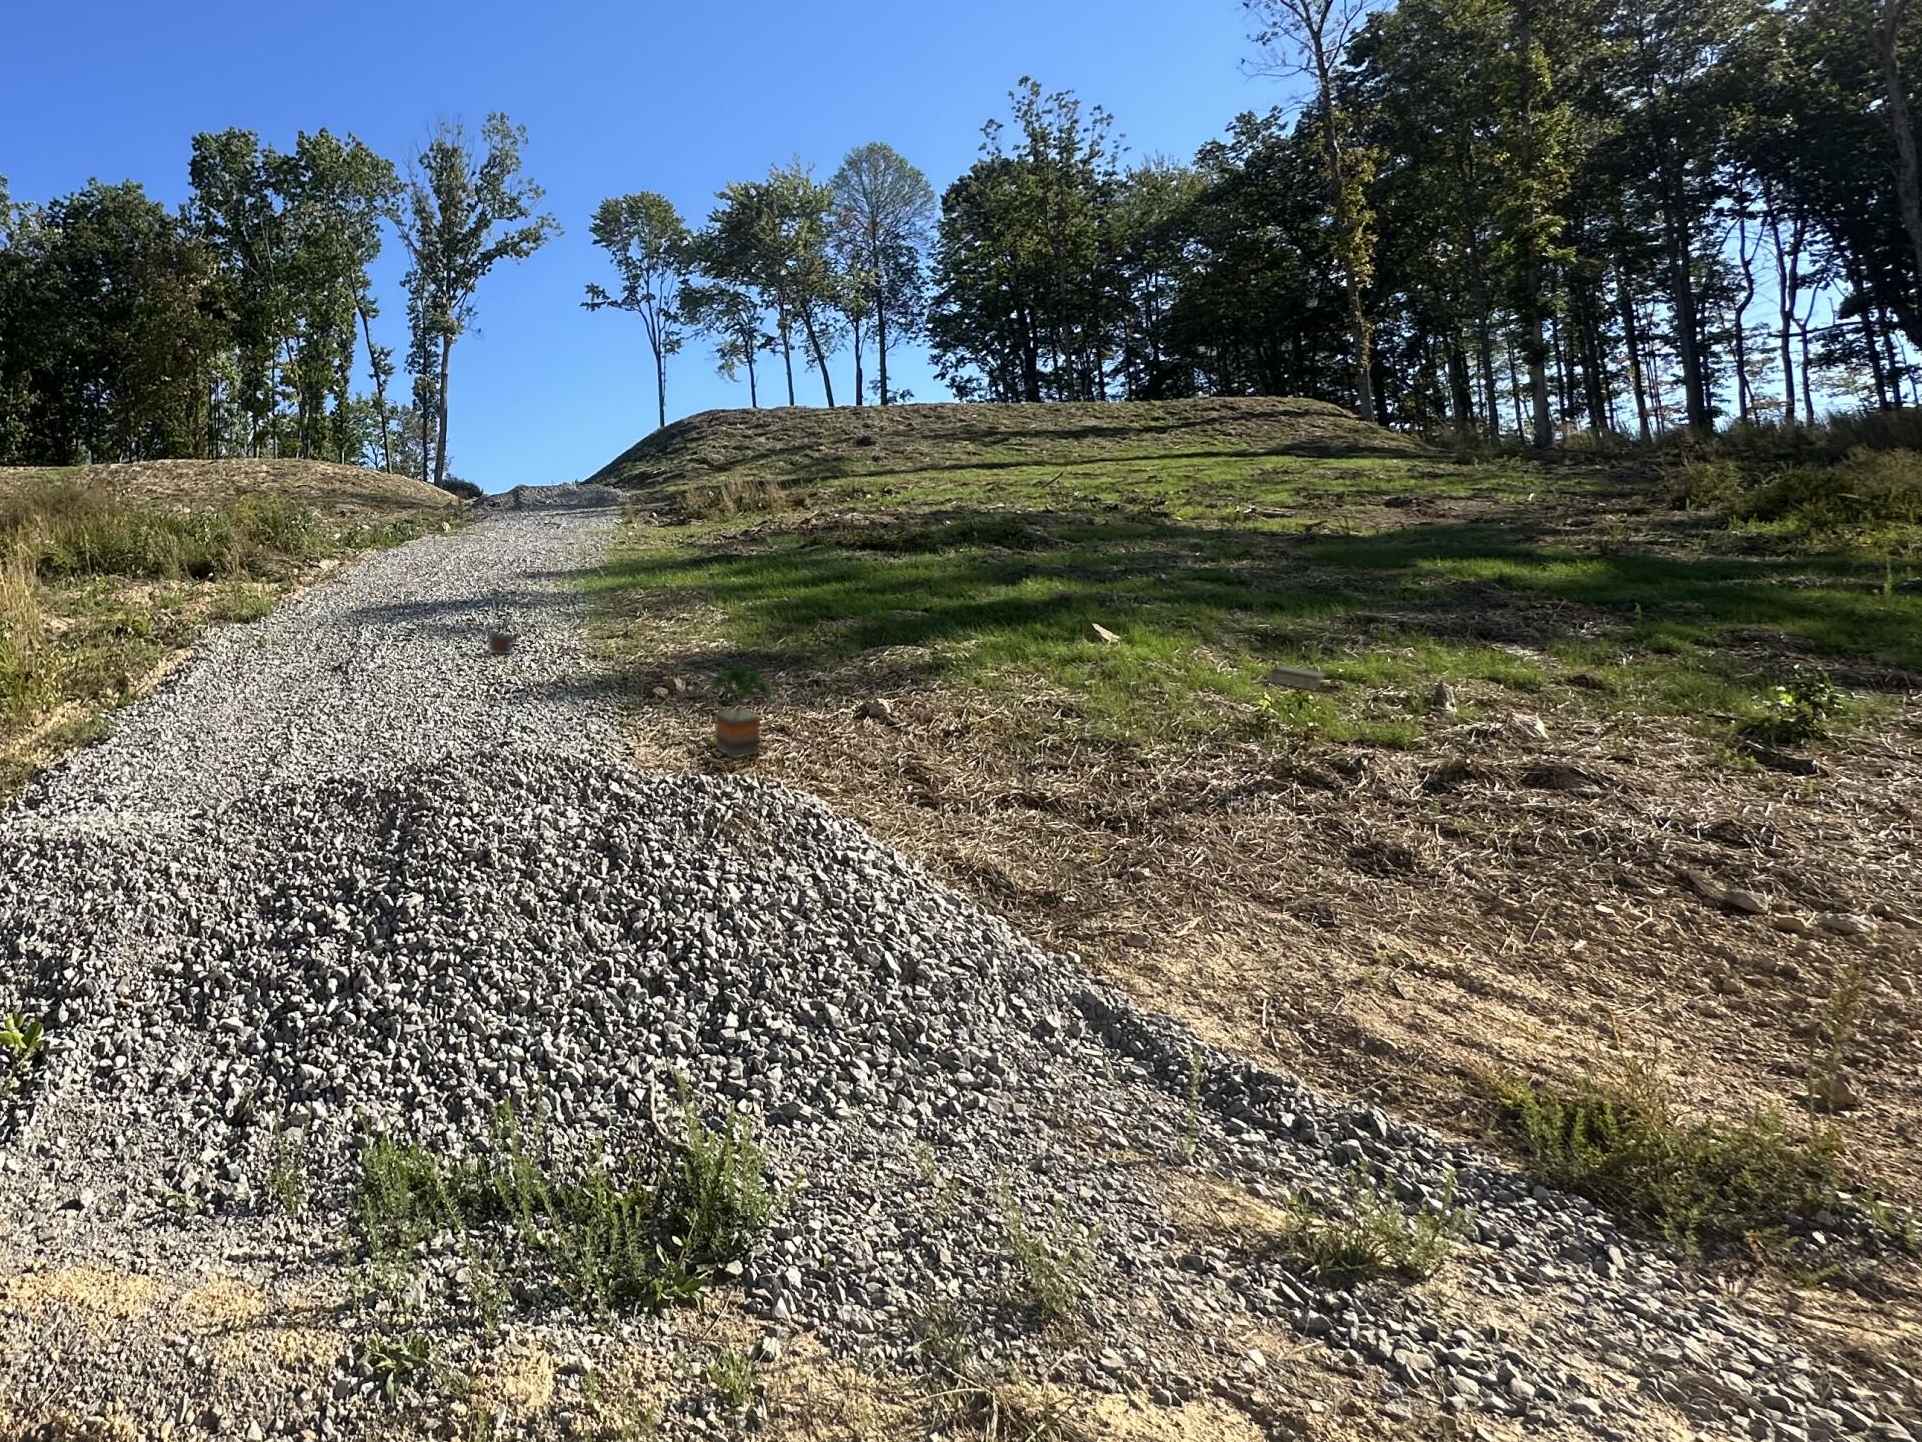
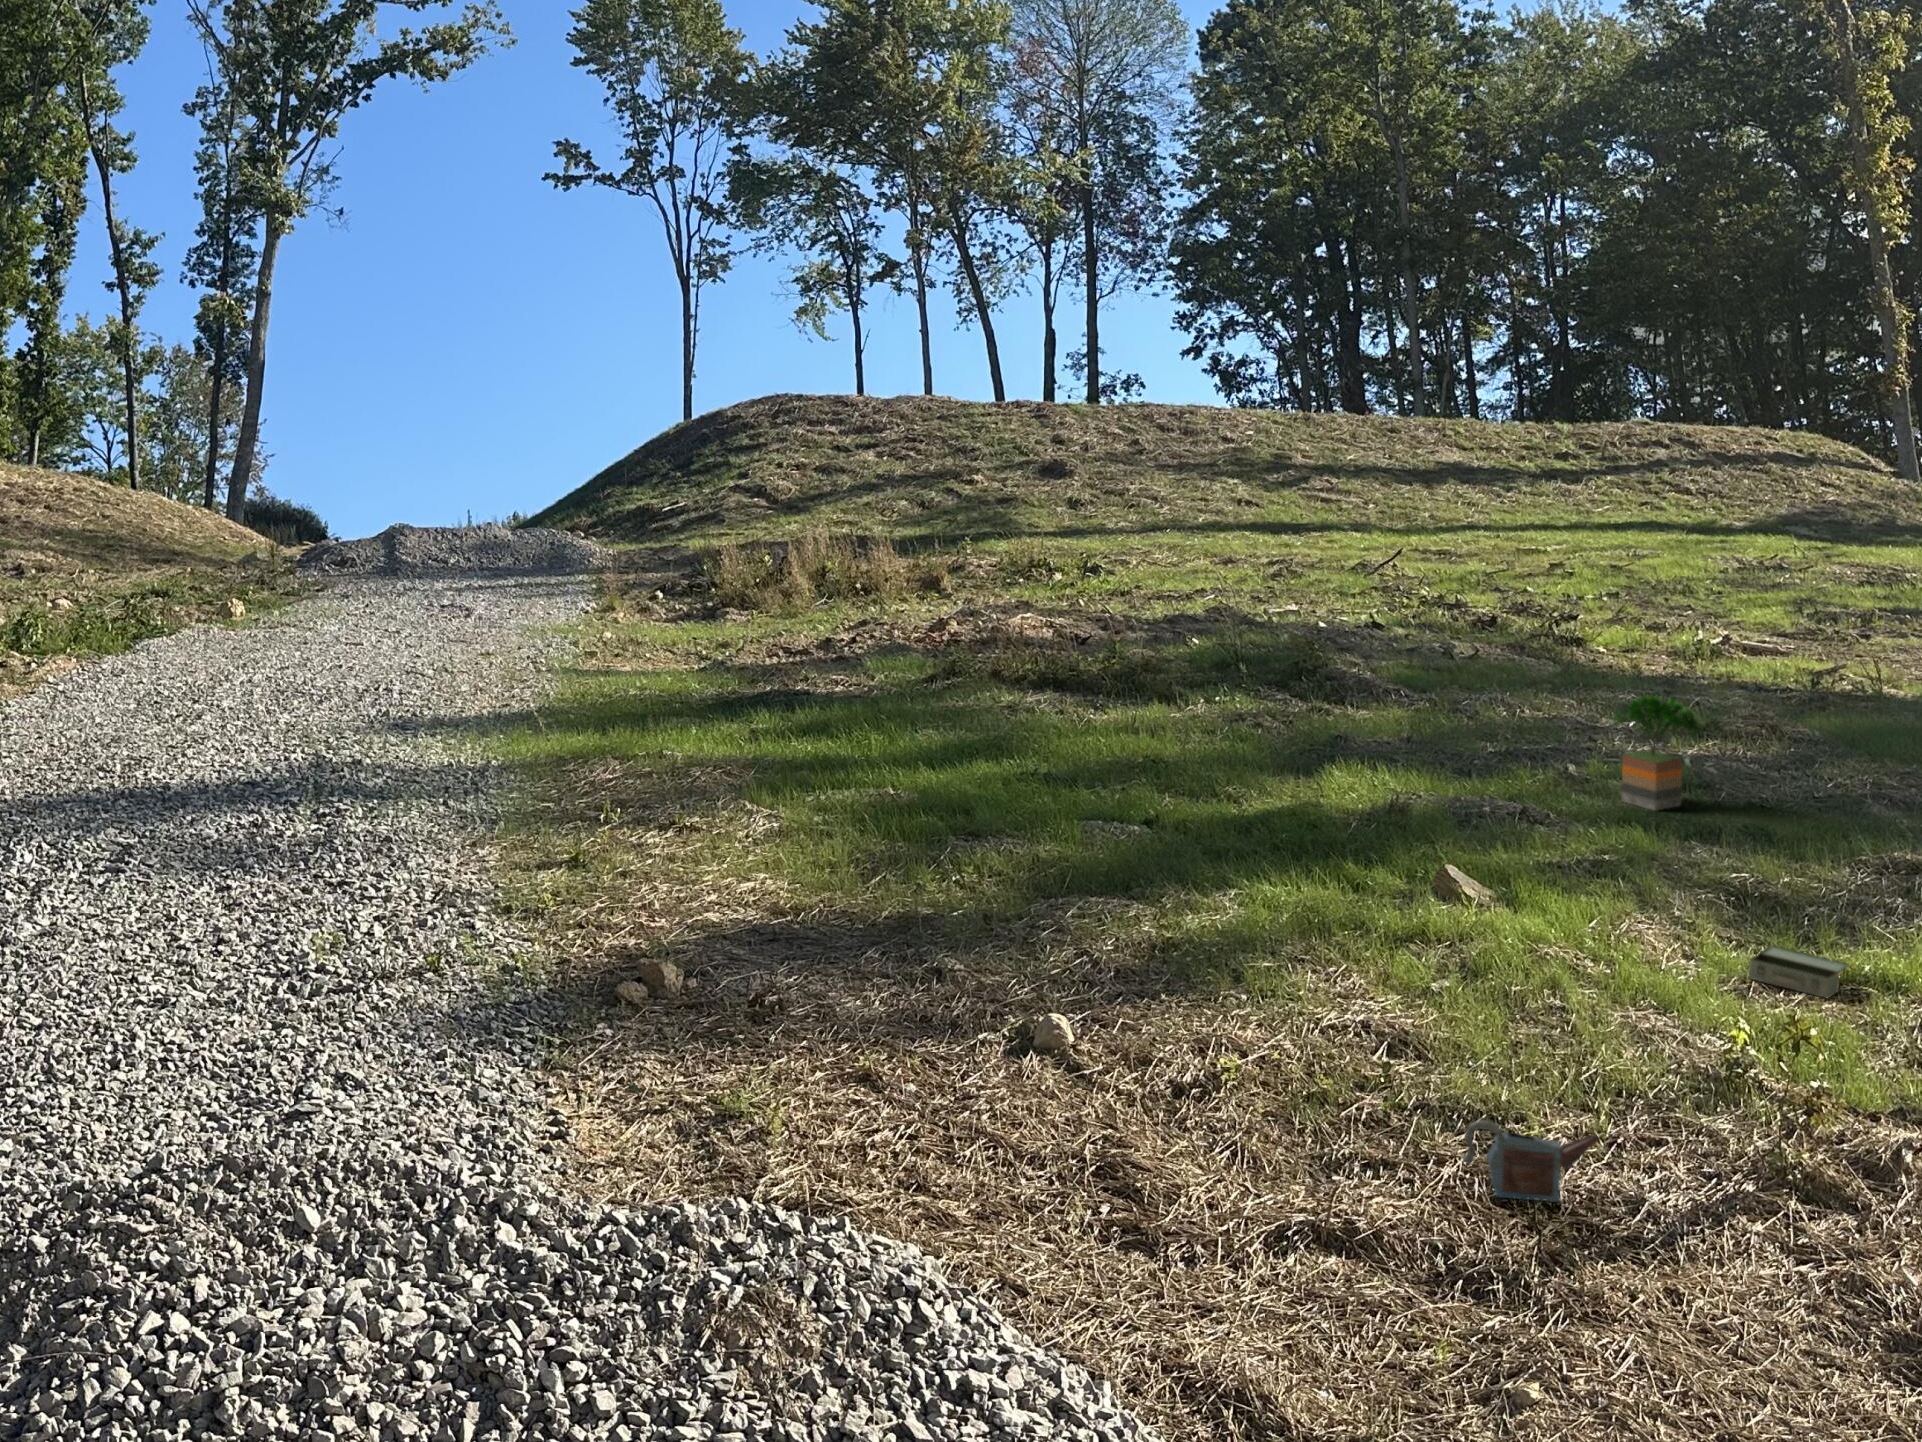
watering can: present [482,629,521,654] -> present [1463,1120,1601,1202]
potted tree: present [709,666,773,759] -> present [1613,695,1701,811]

